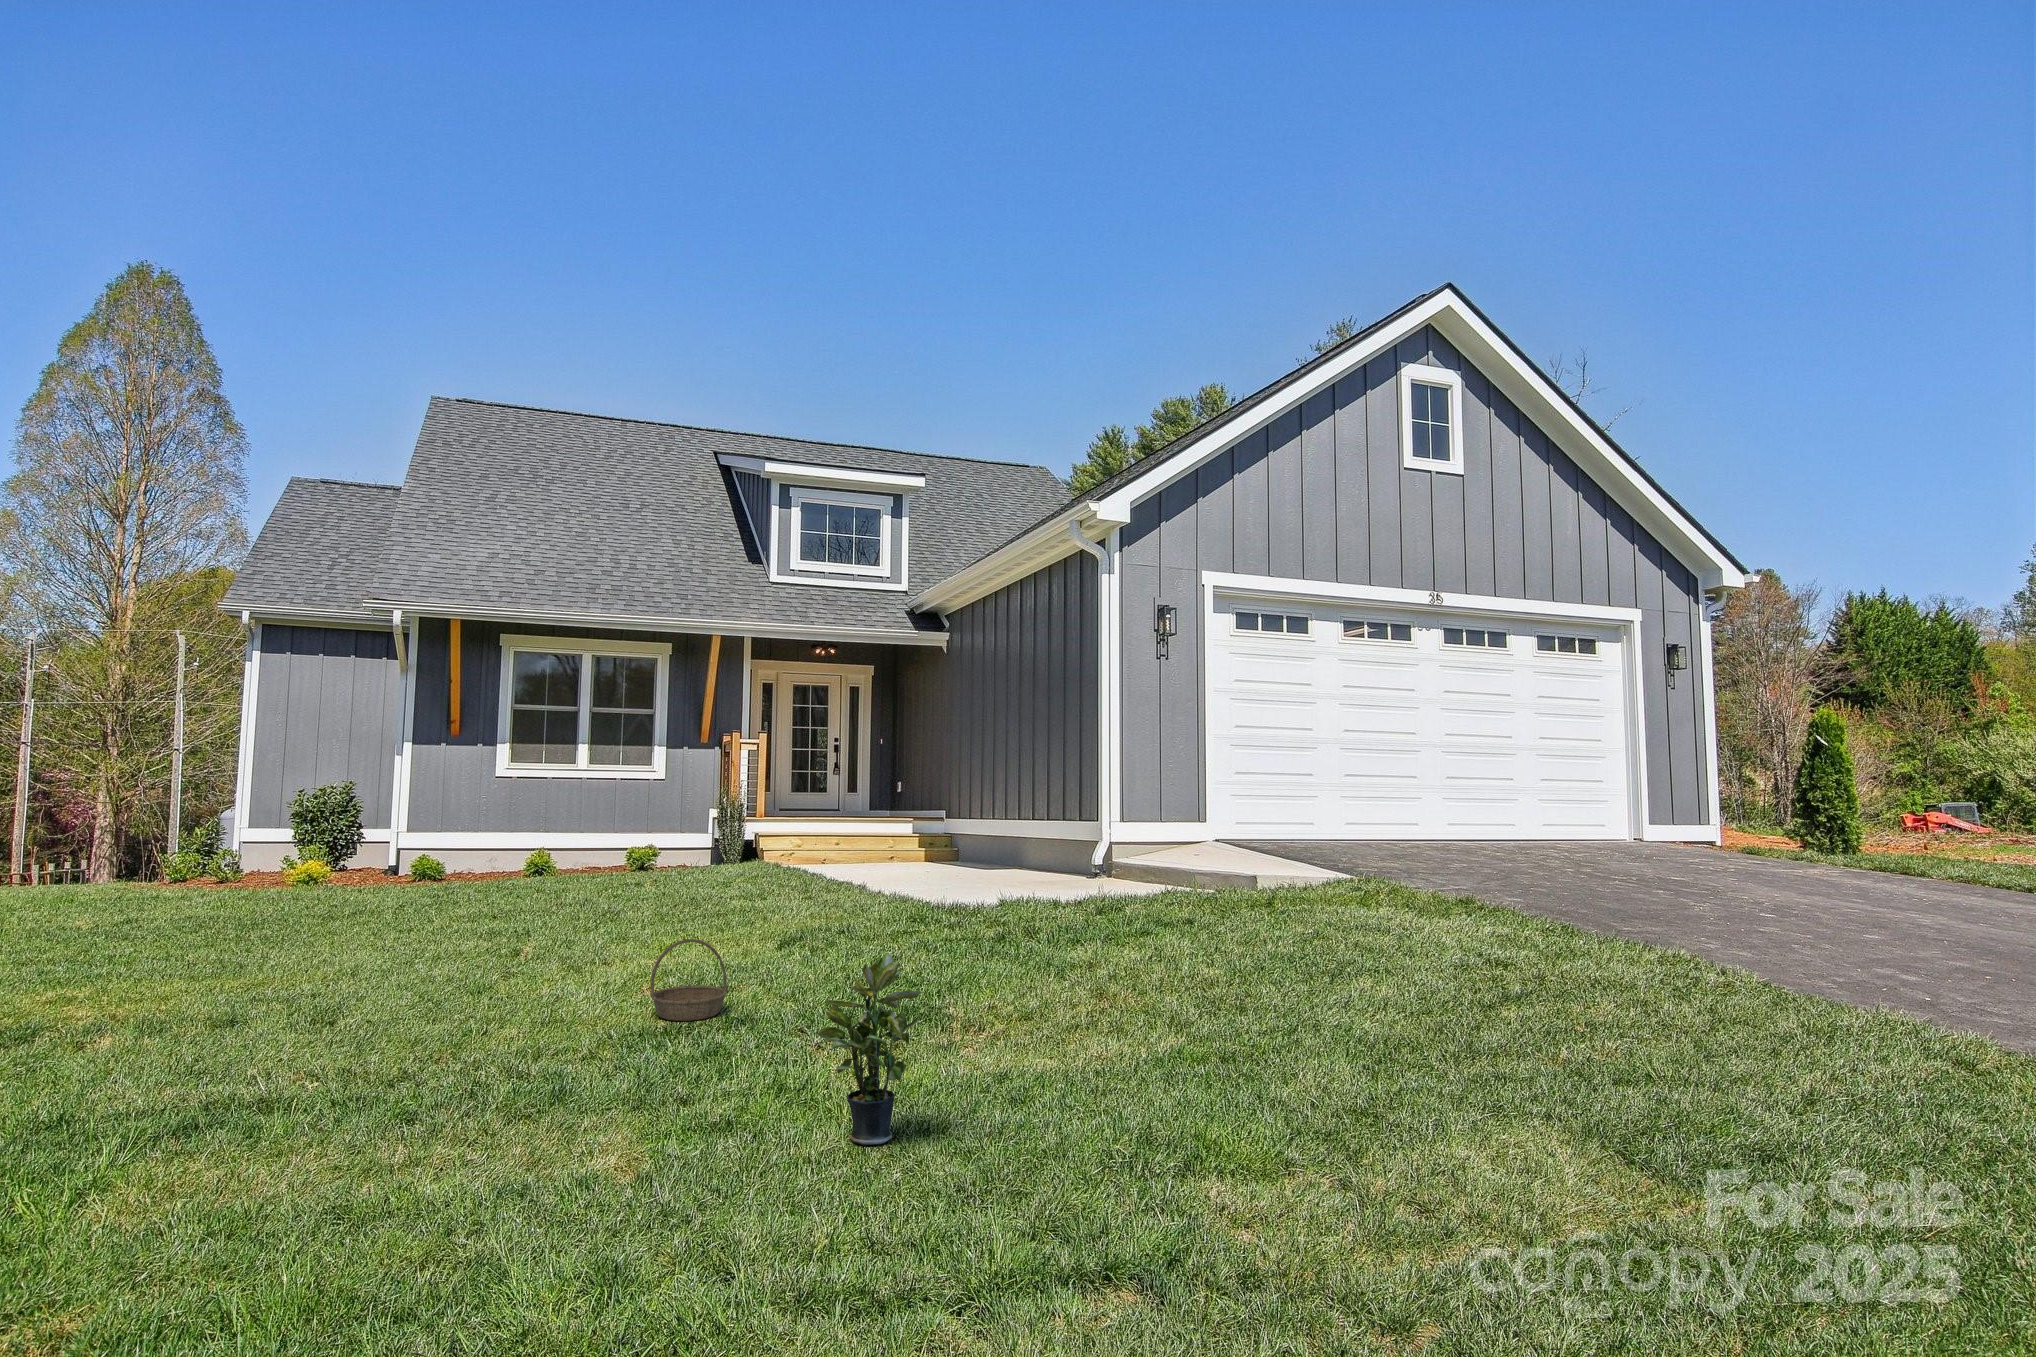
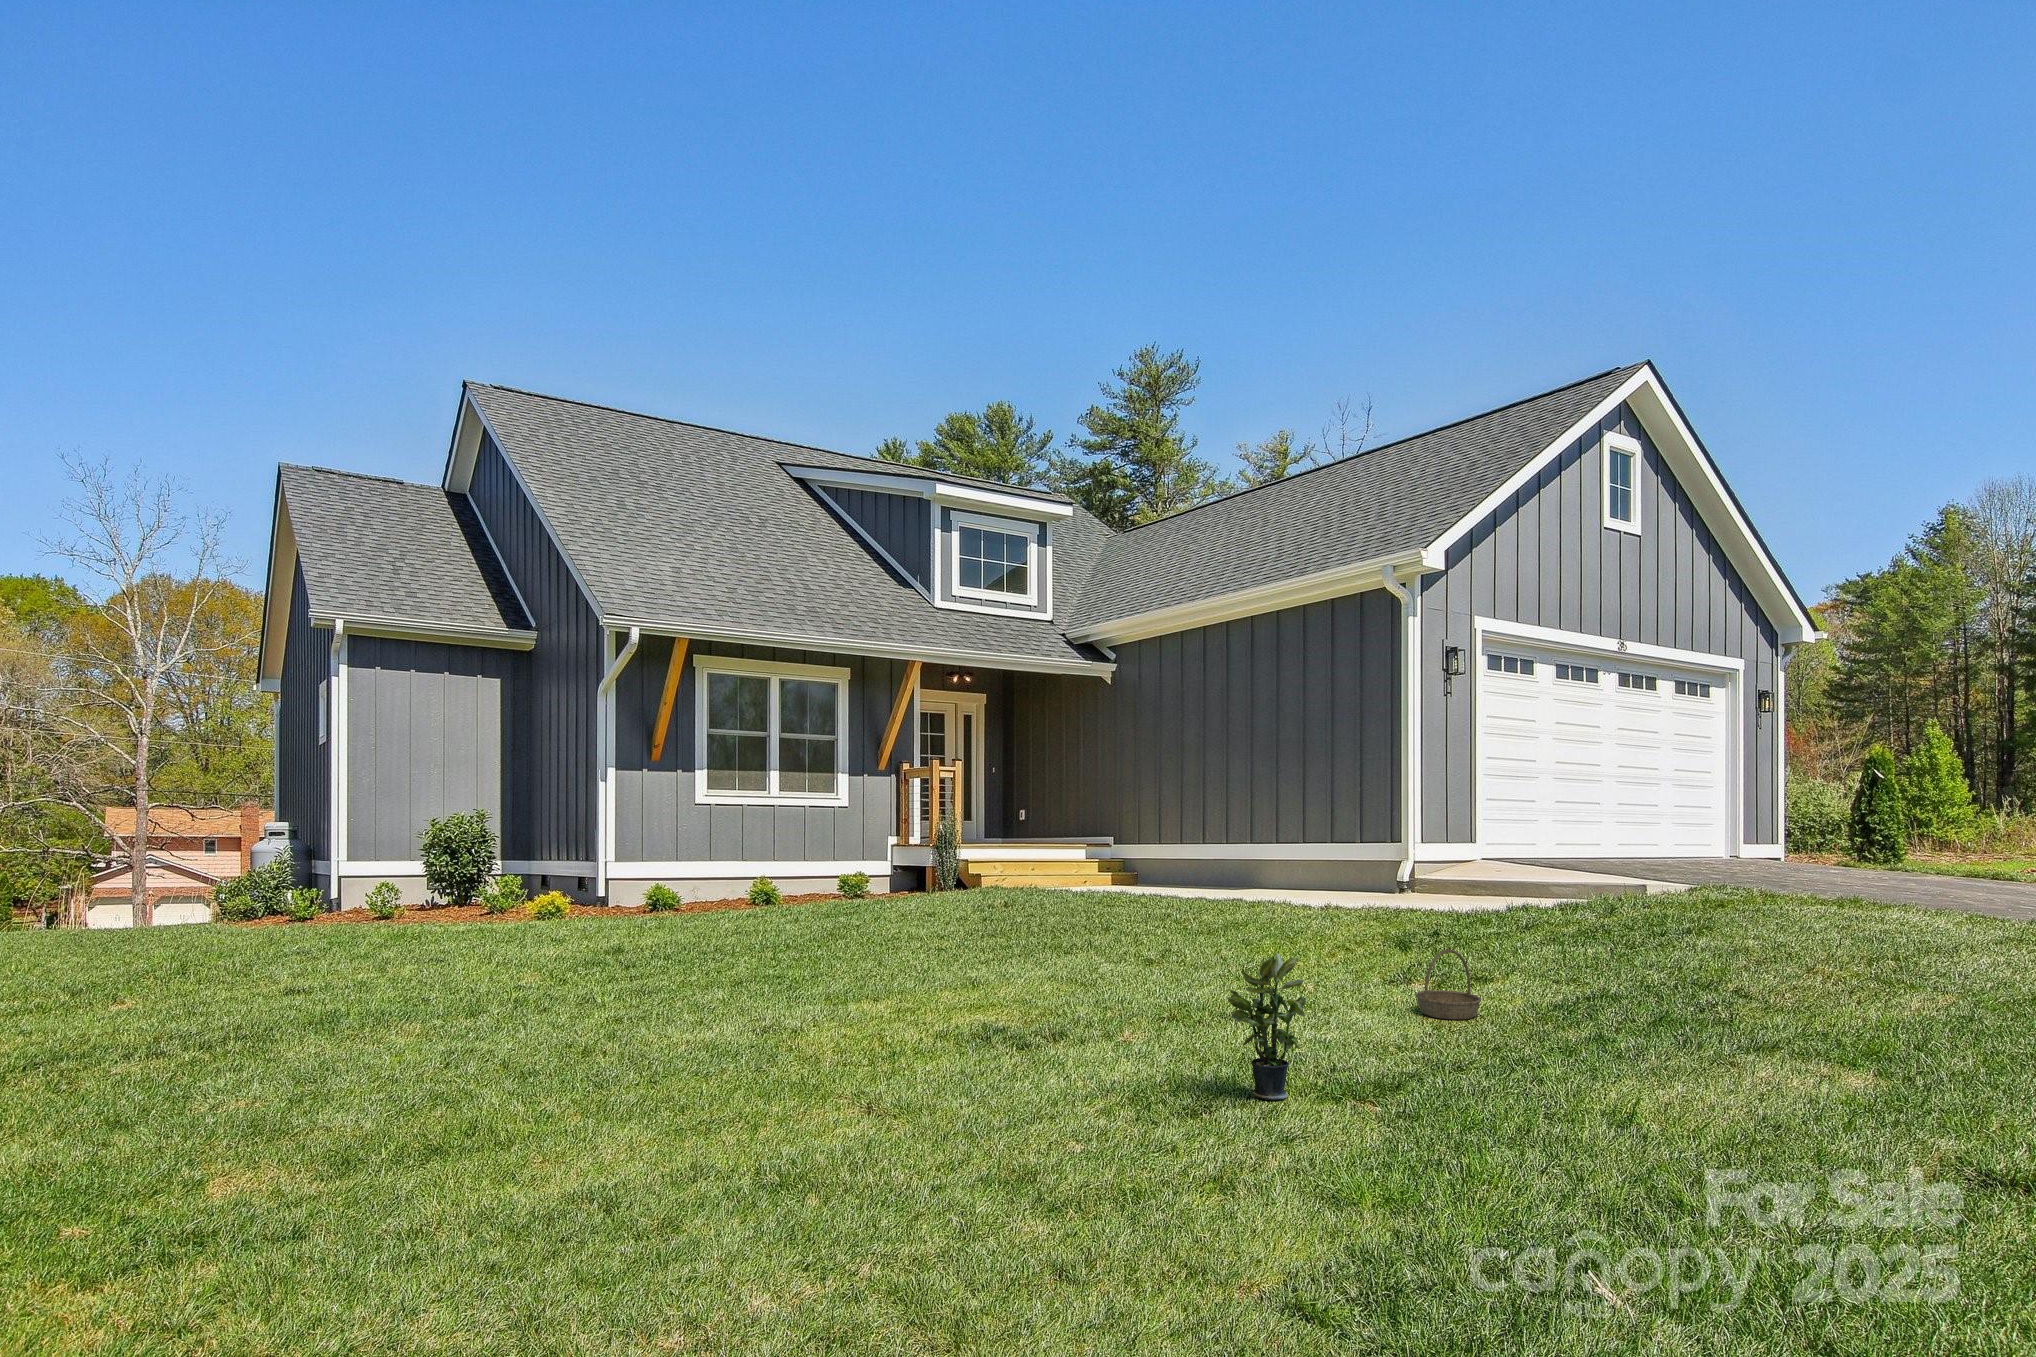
potted plant: present [818,953,920,1145] -> present [1227,952,1306,1101]

